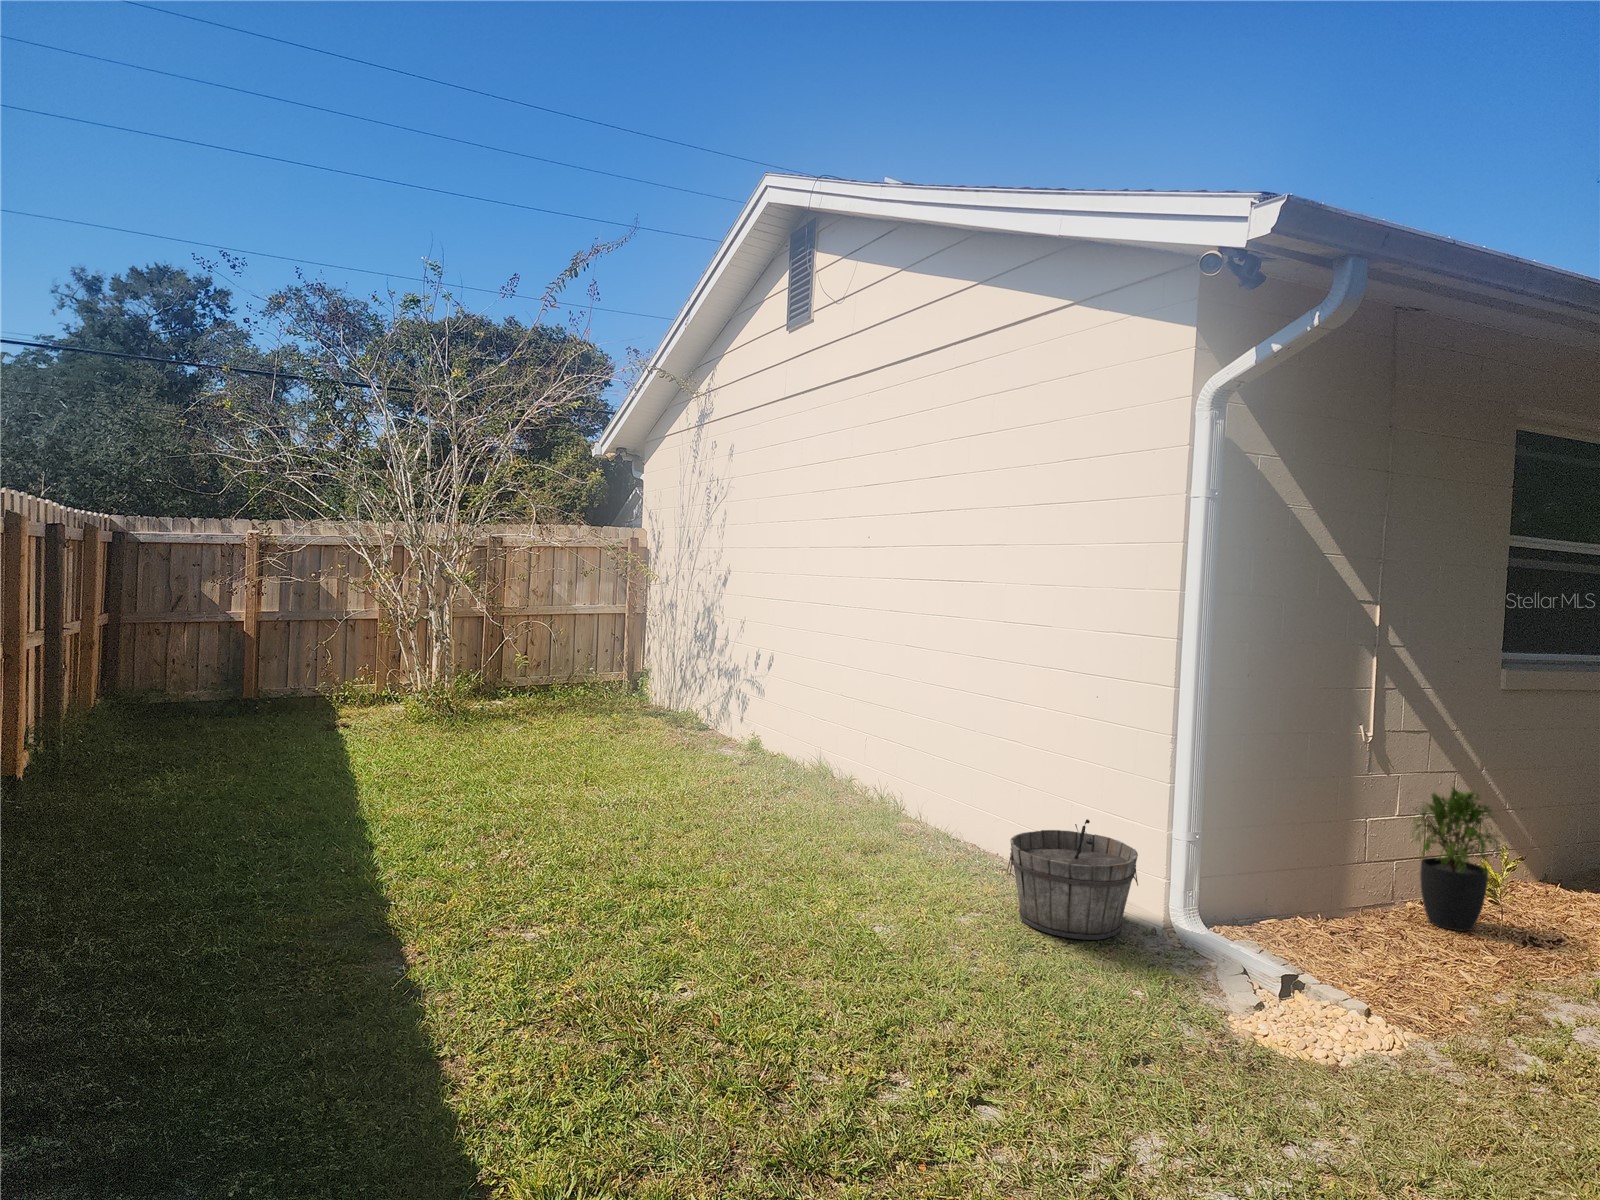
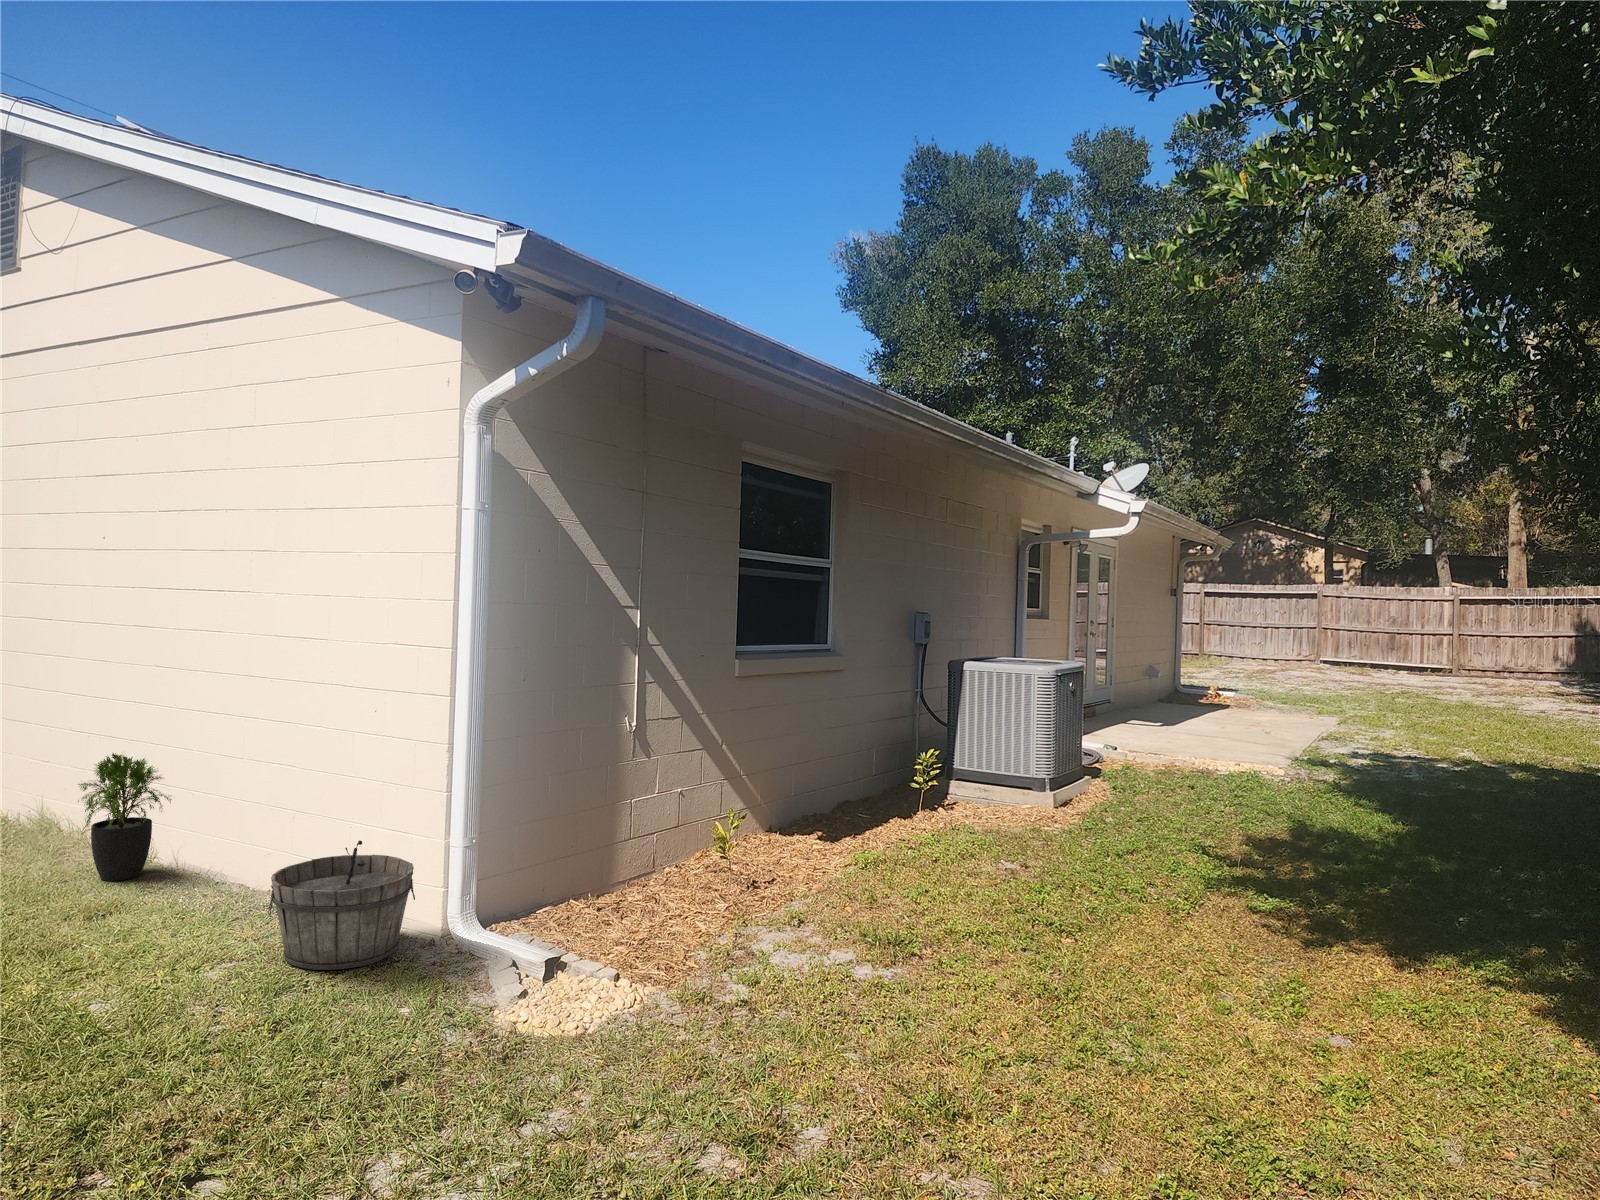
potted plant: present [1410,787,1504,931] -> present [78,753,171,881]

